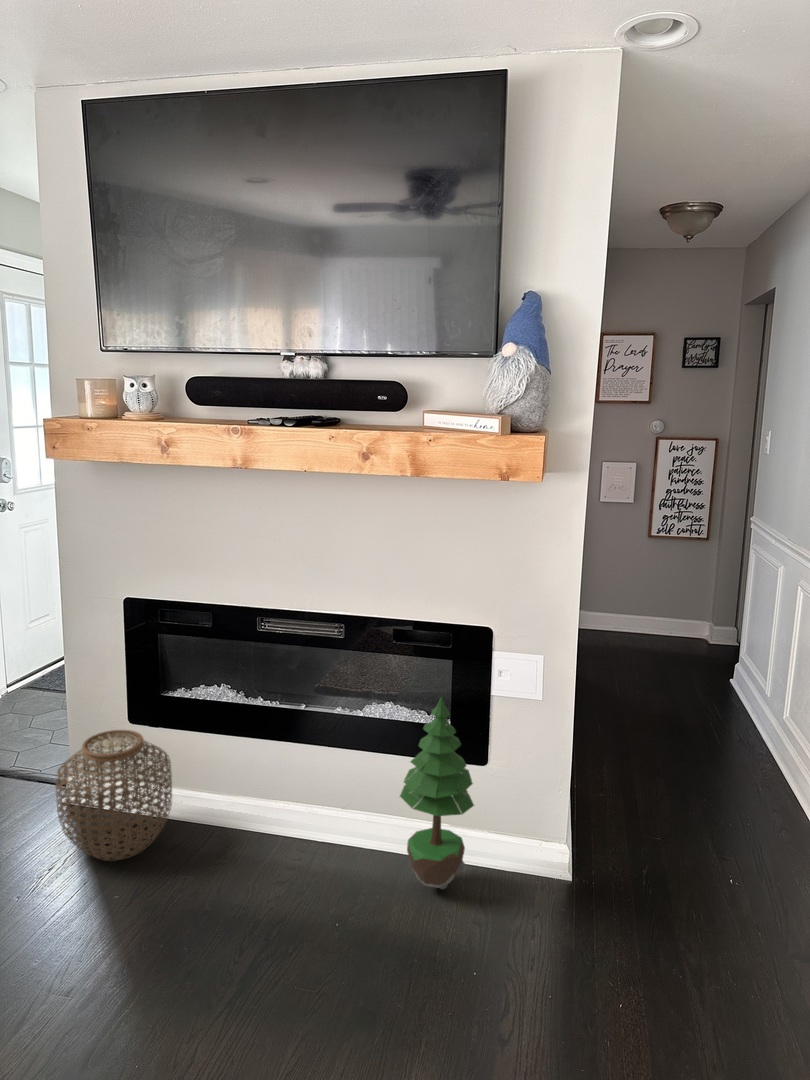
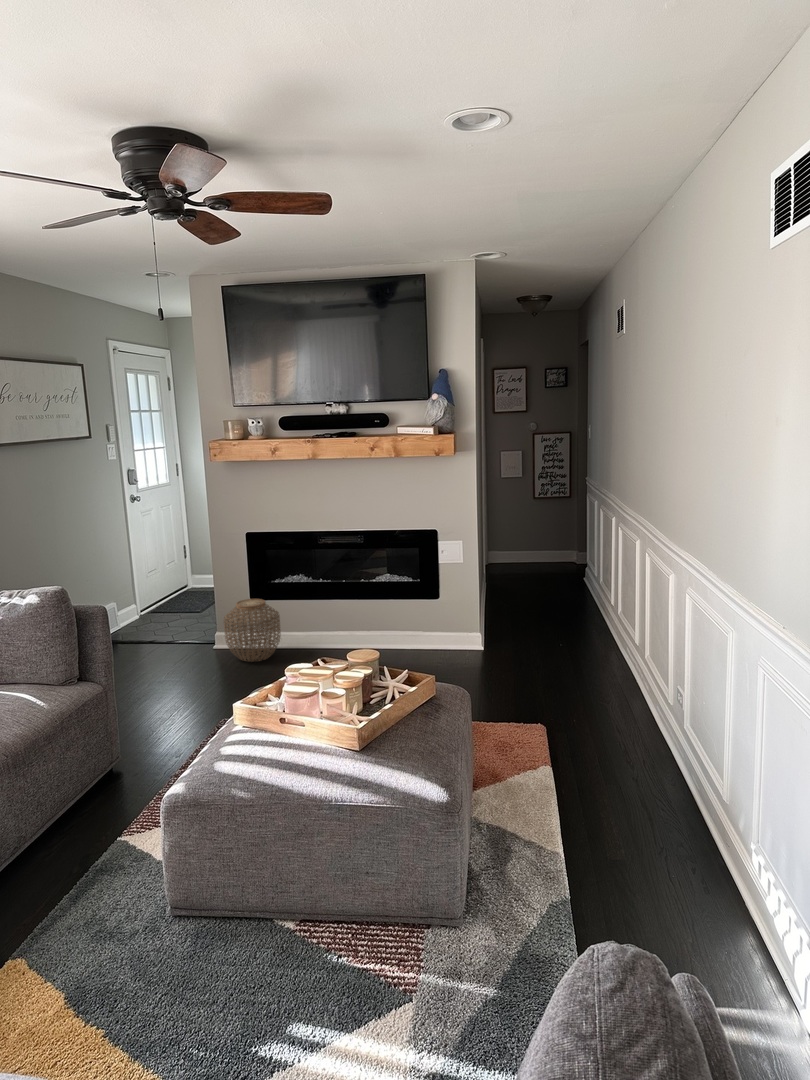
potted tree: present [400,697,474,889] -> none [398,560,435,657]

